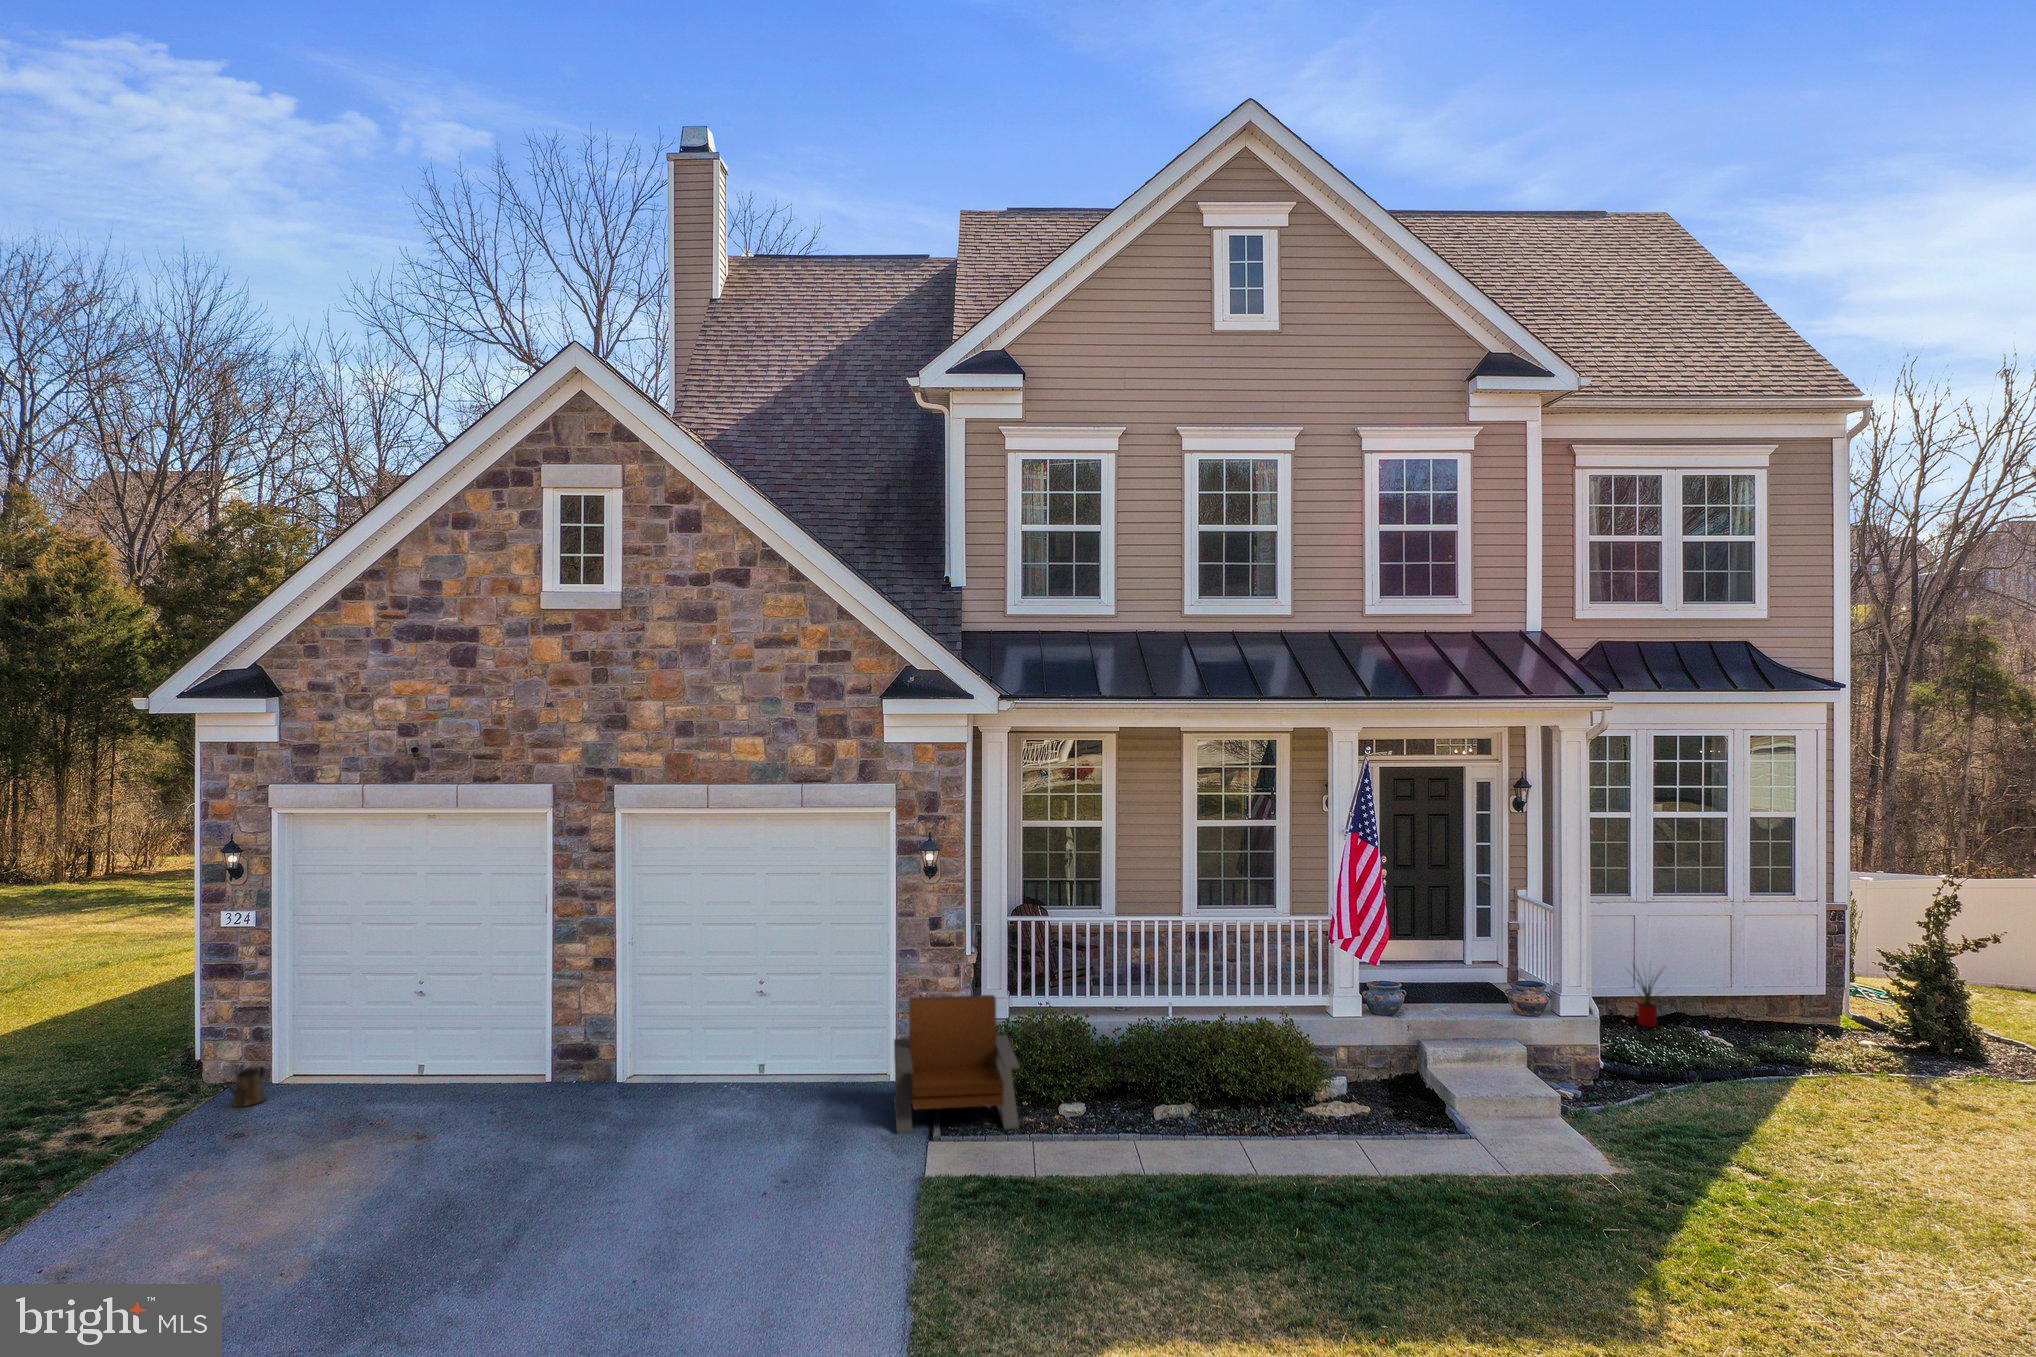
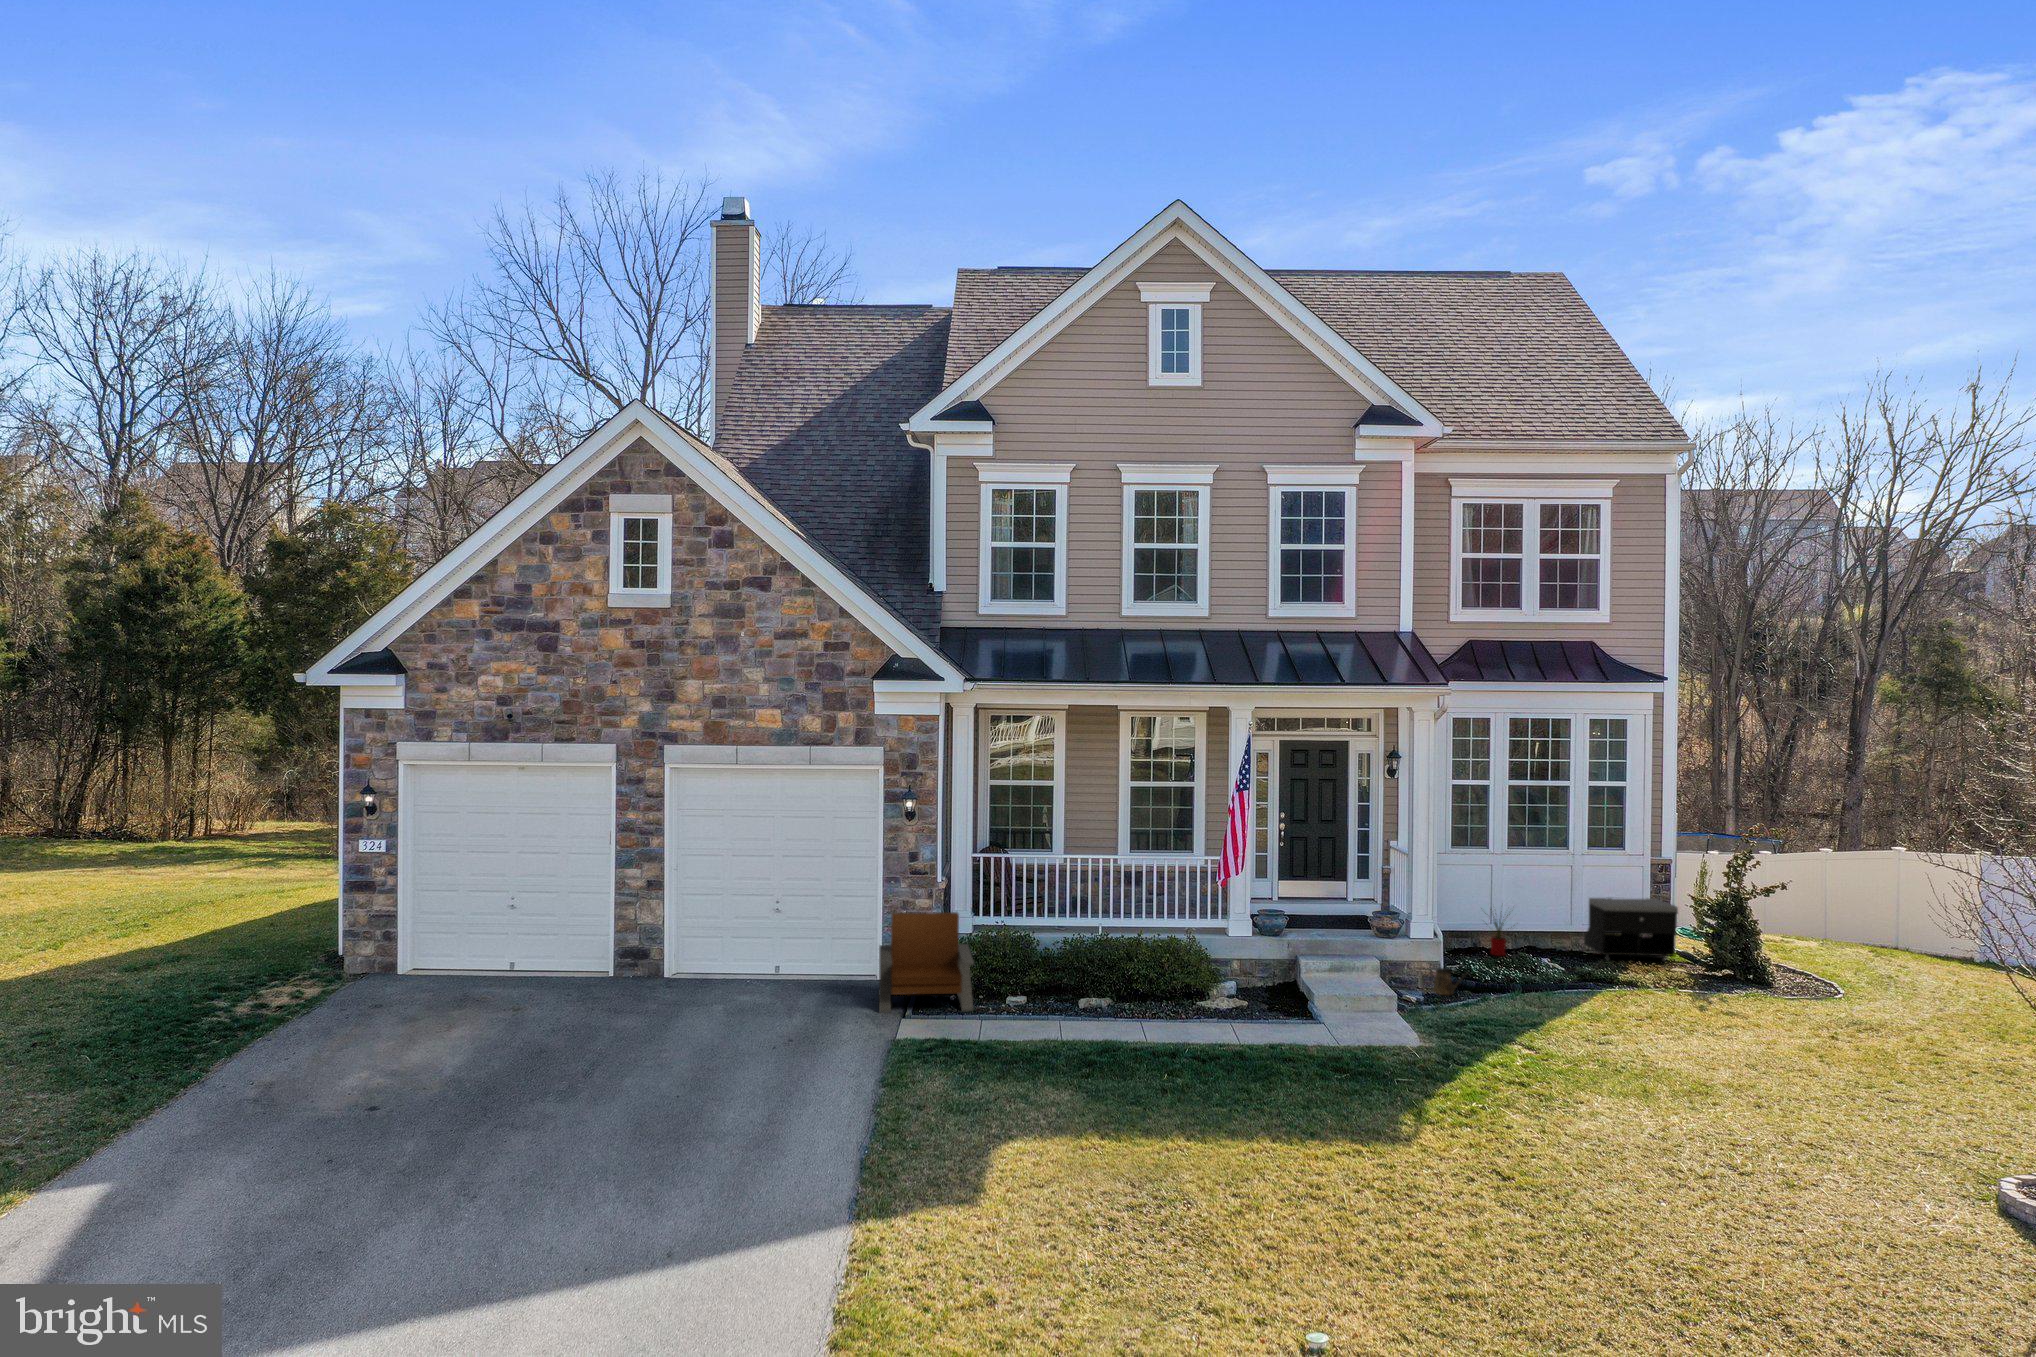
storage bench: none [1747,952,1869,1030] -> present [1584,898,1678,960]
watering can: present [222,1066,266,1107] -> present [1430,968,1466,995]

